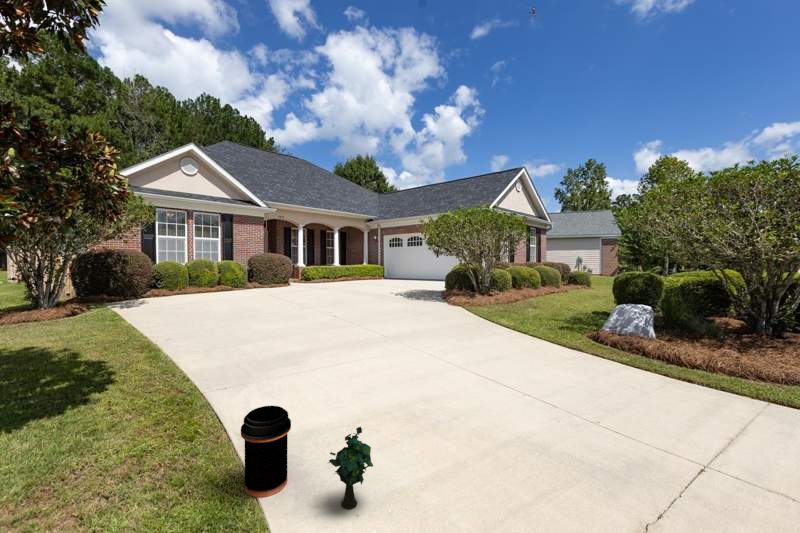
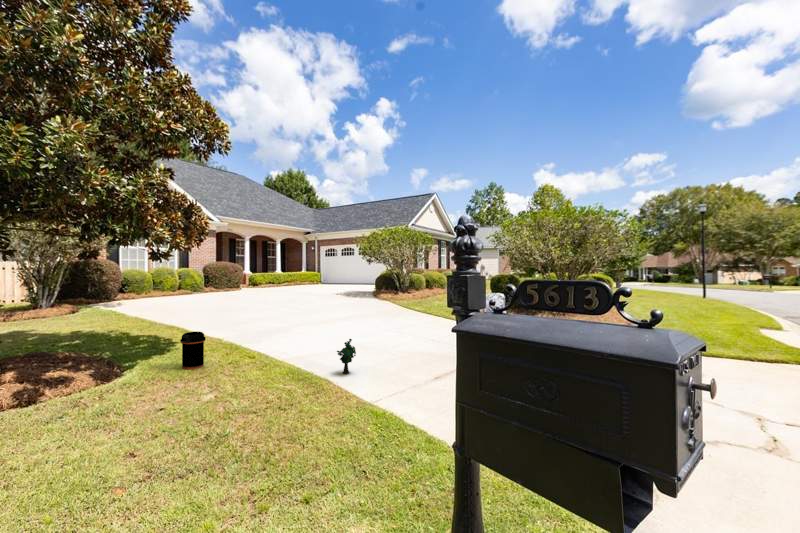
trash can: present [241,406,291,497] -> present [180,332,206,370]

